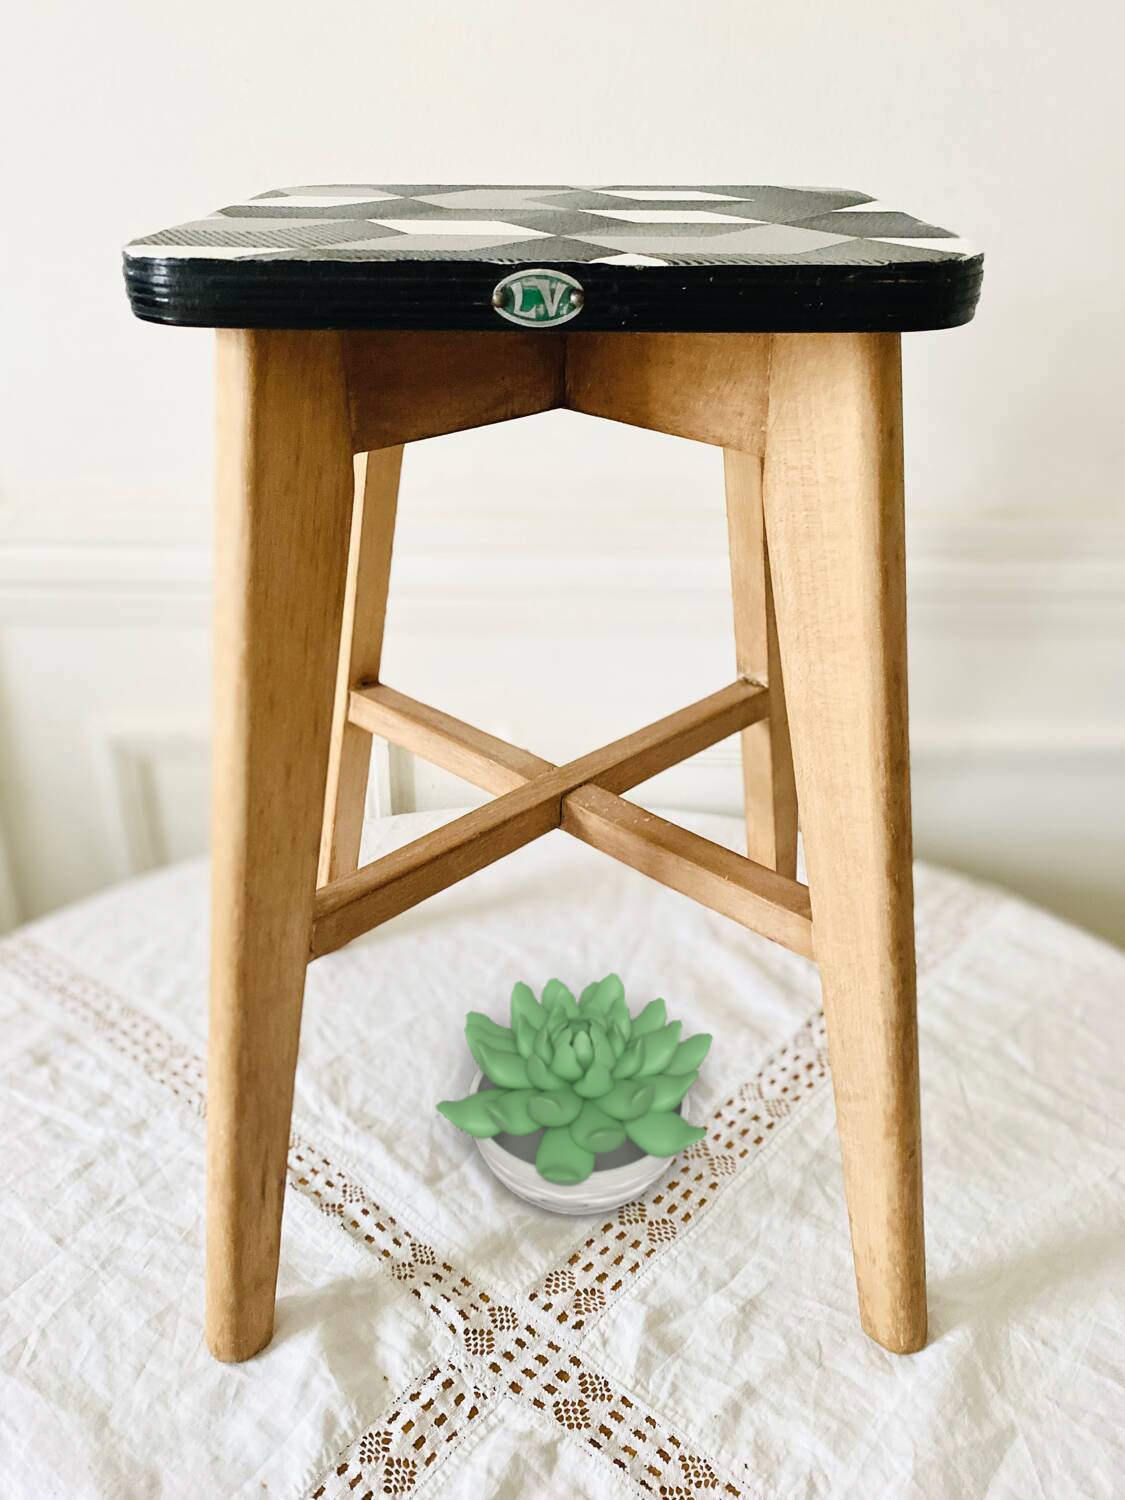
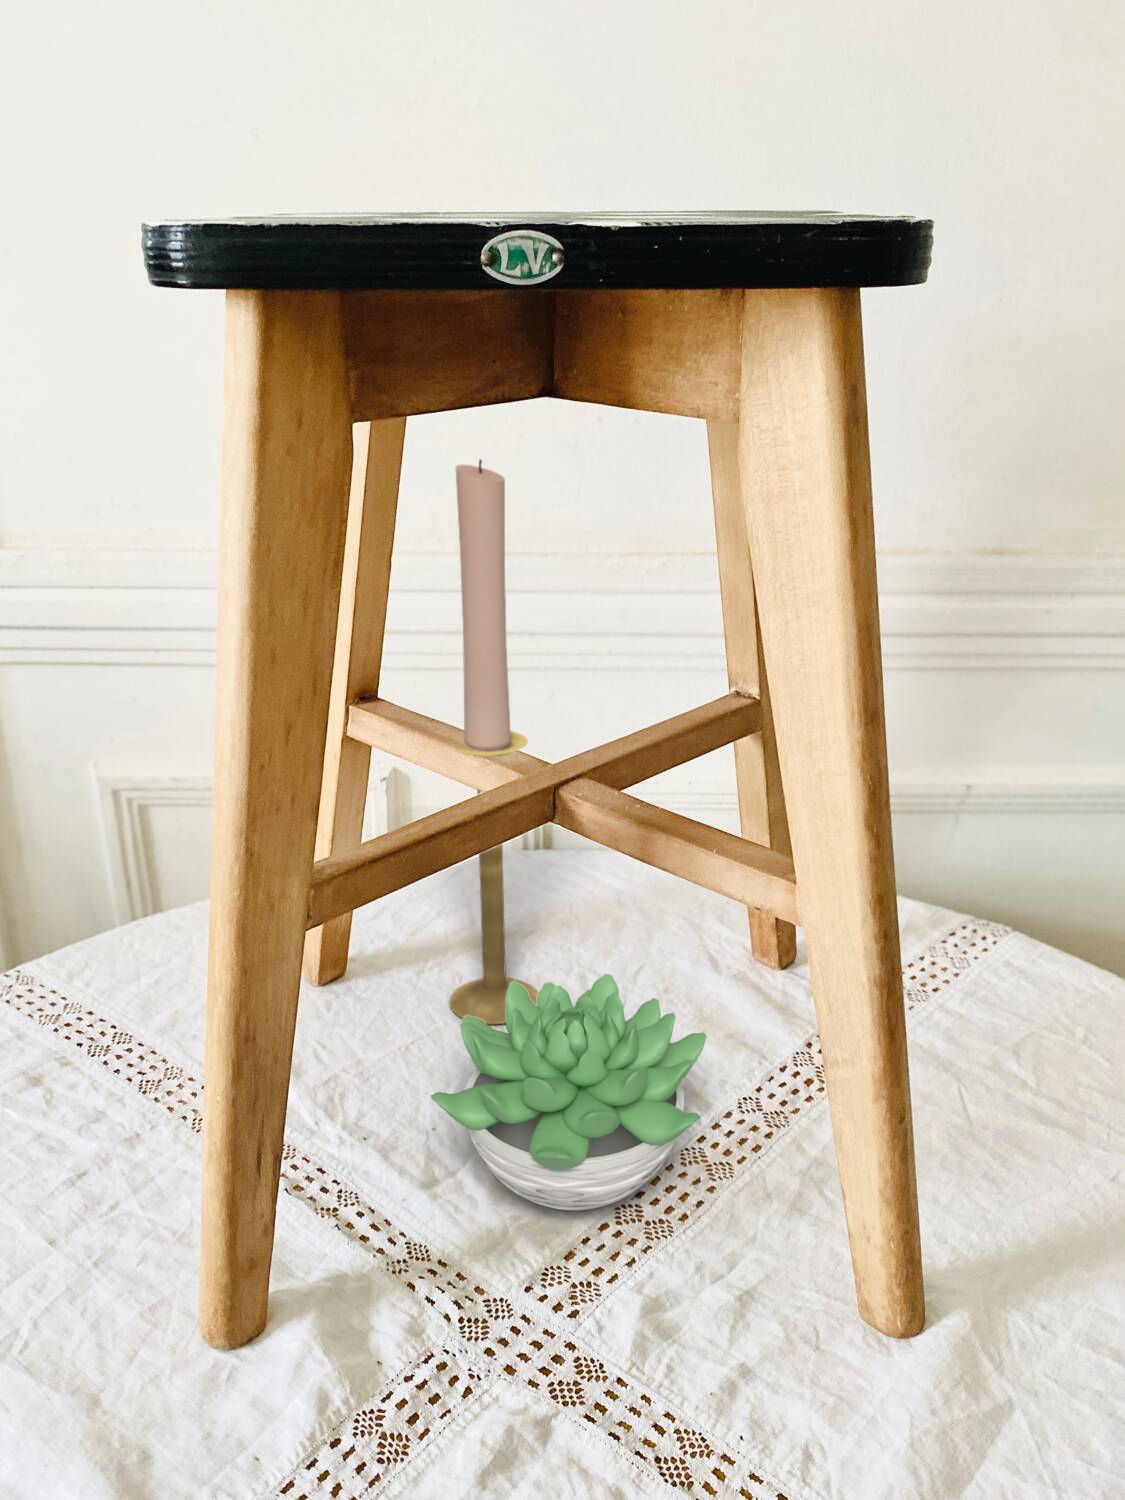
candlestick: none [451,434,543,998] -> present [449,460,538,1024]

